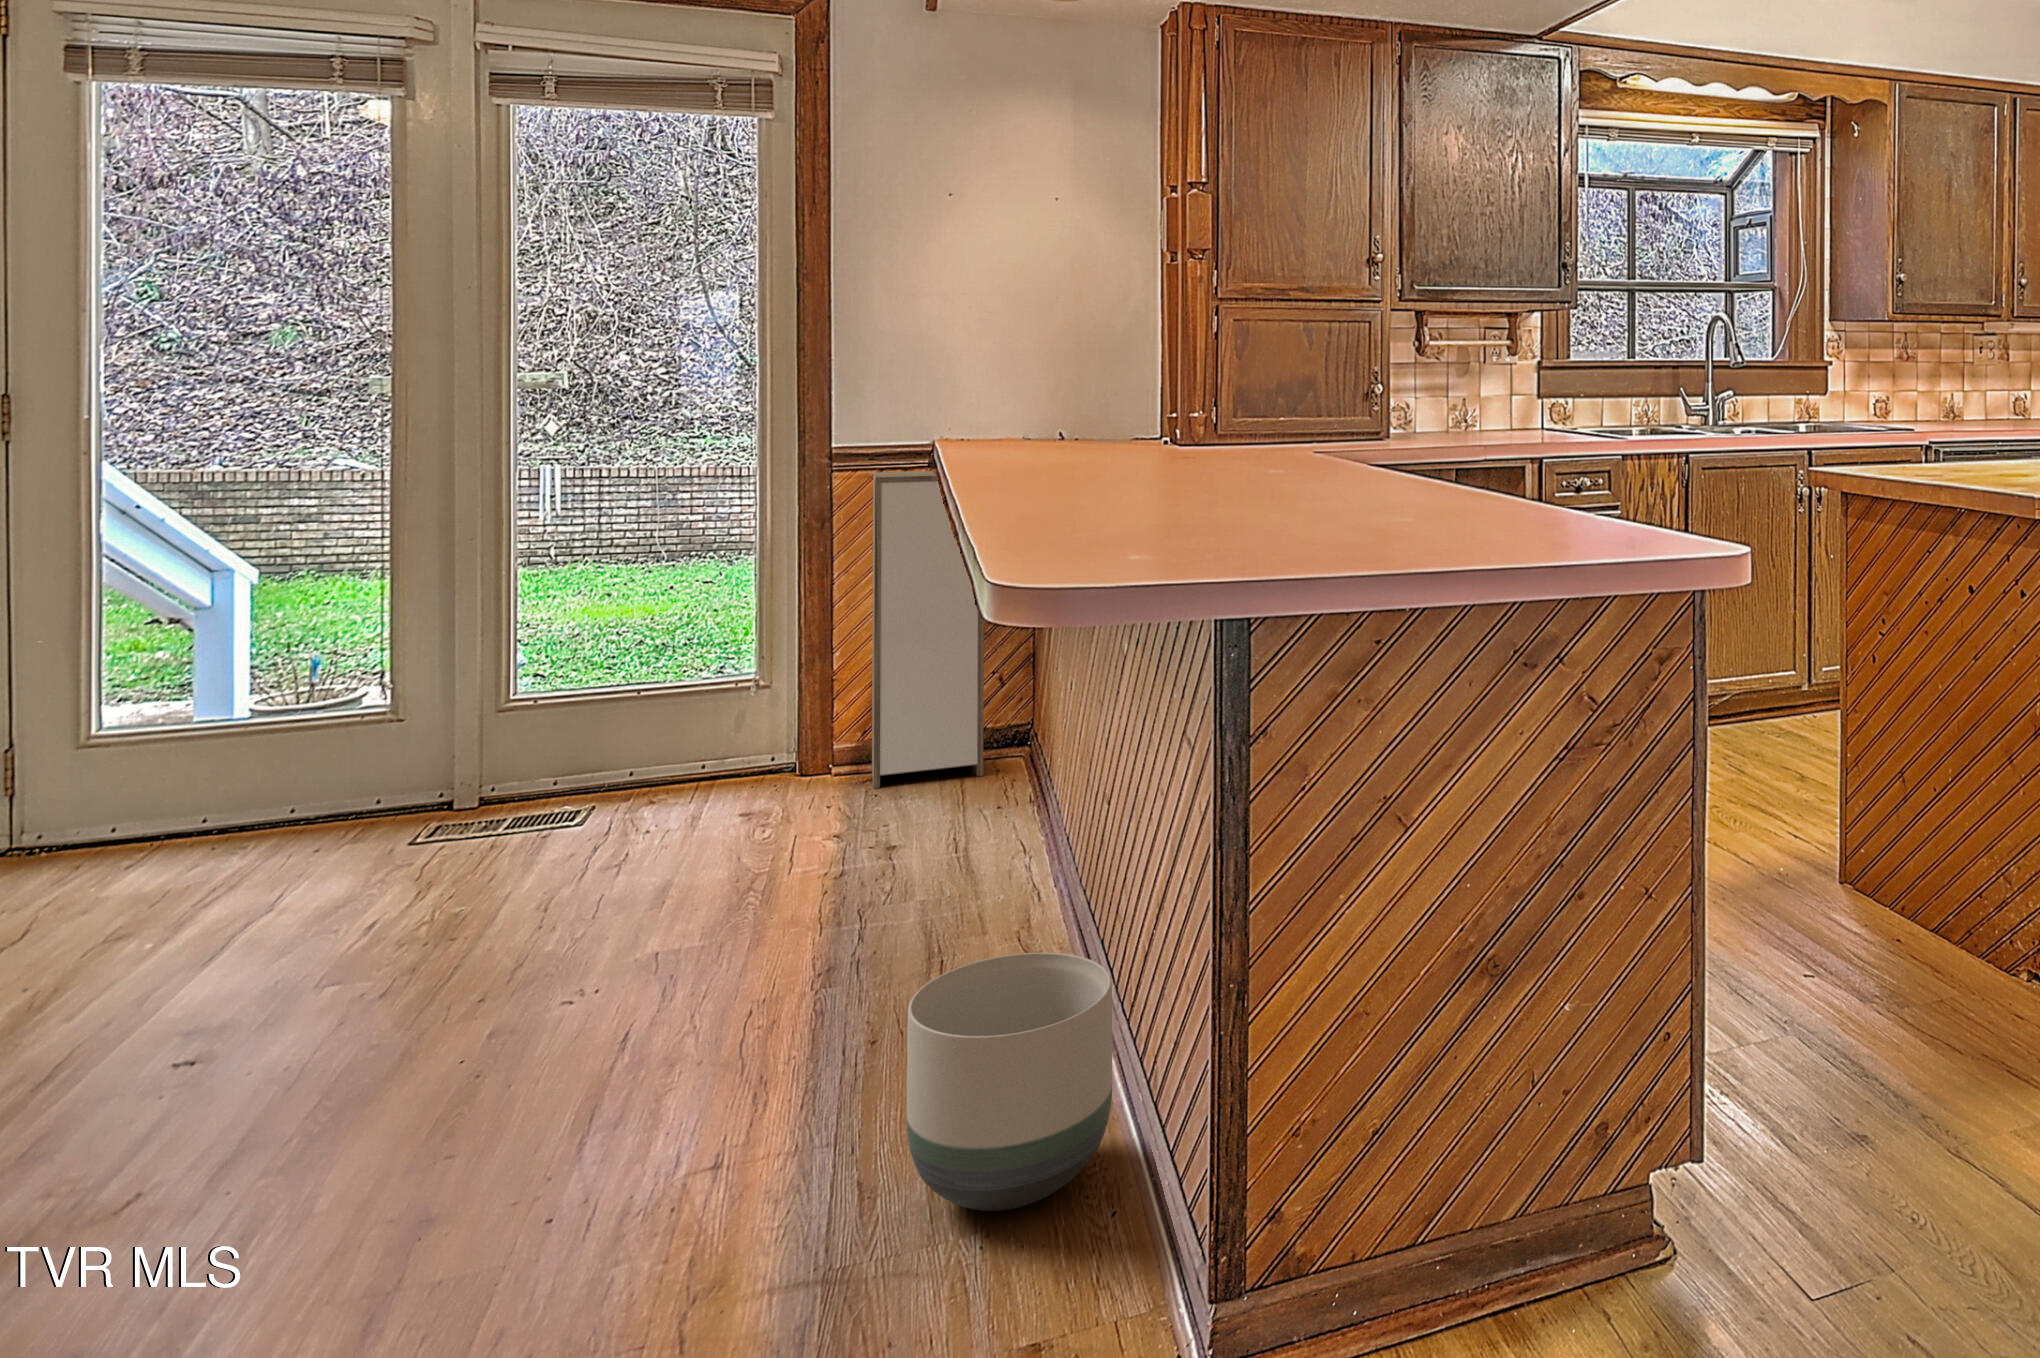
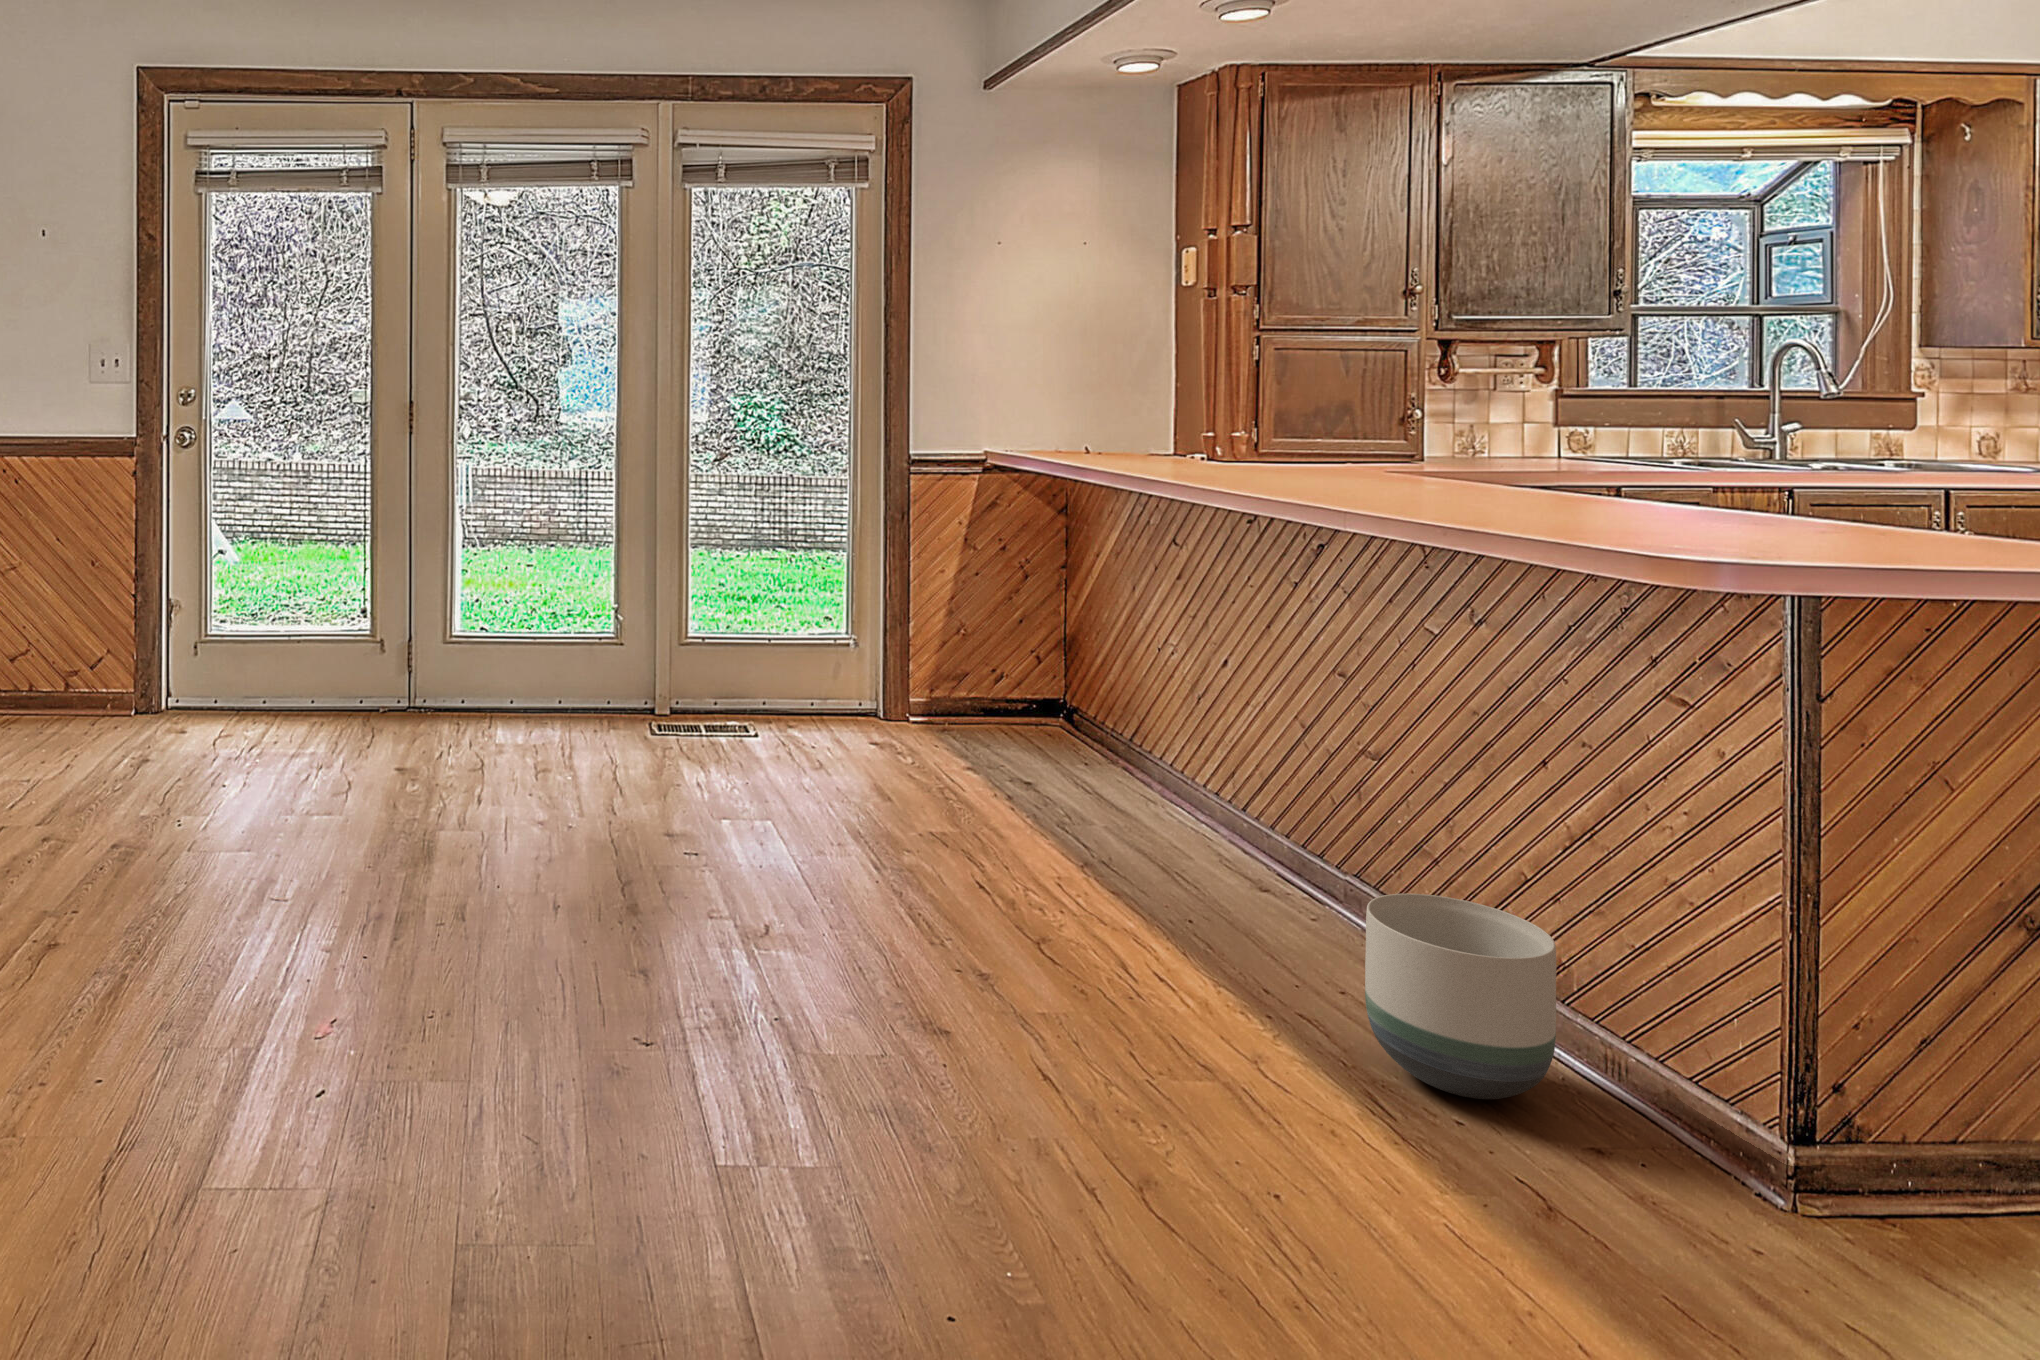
storage cabinet: present [872,471,984,788] -> none [945,476,1050,738]

